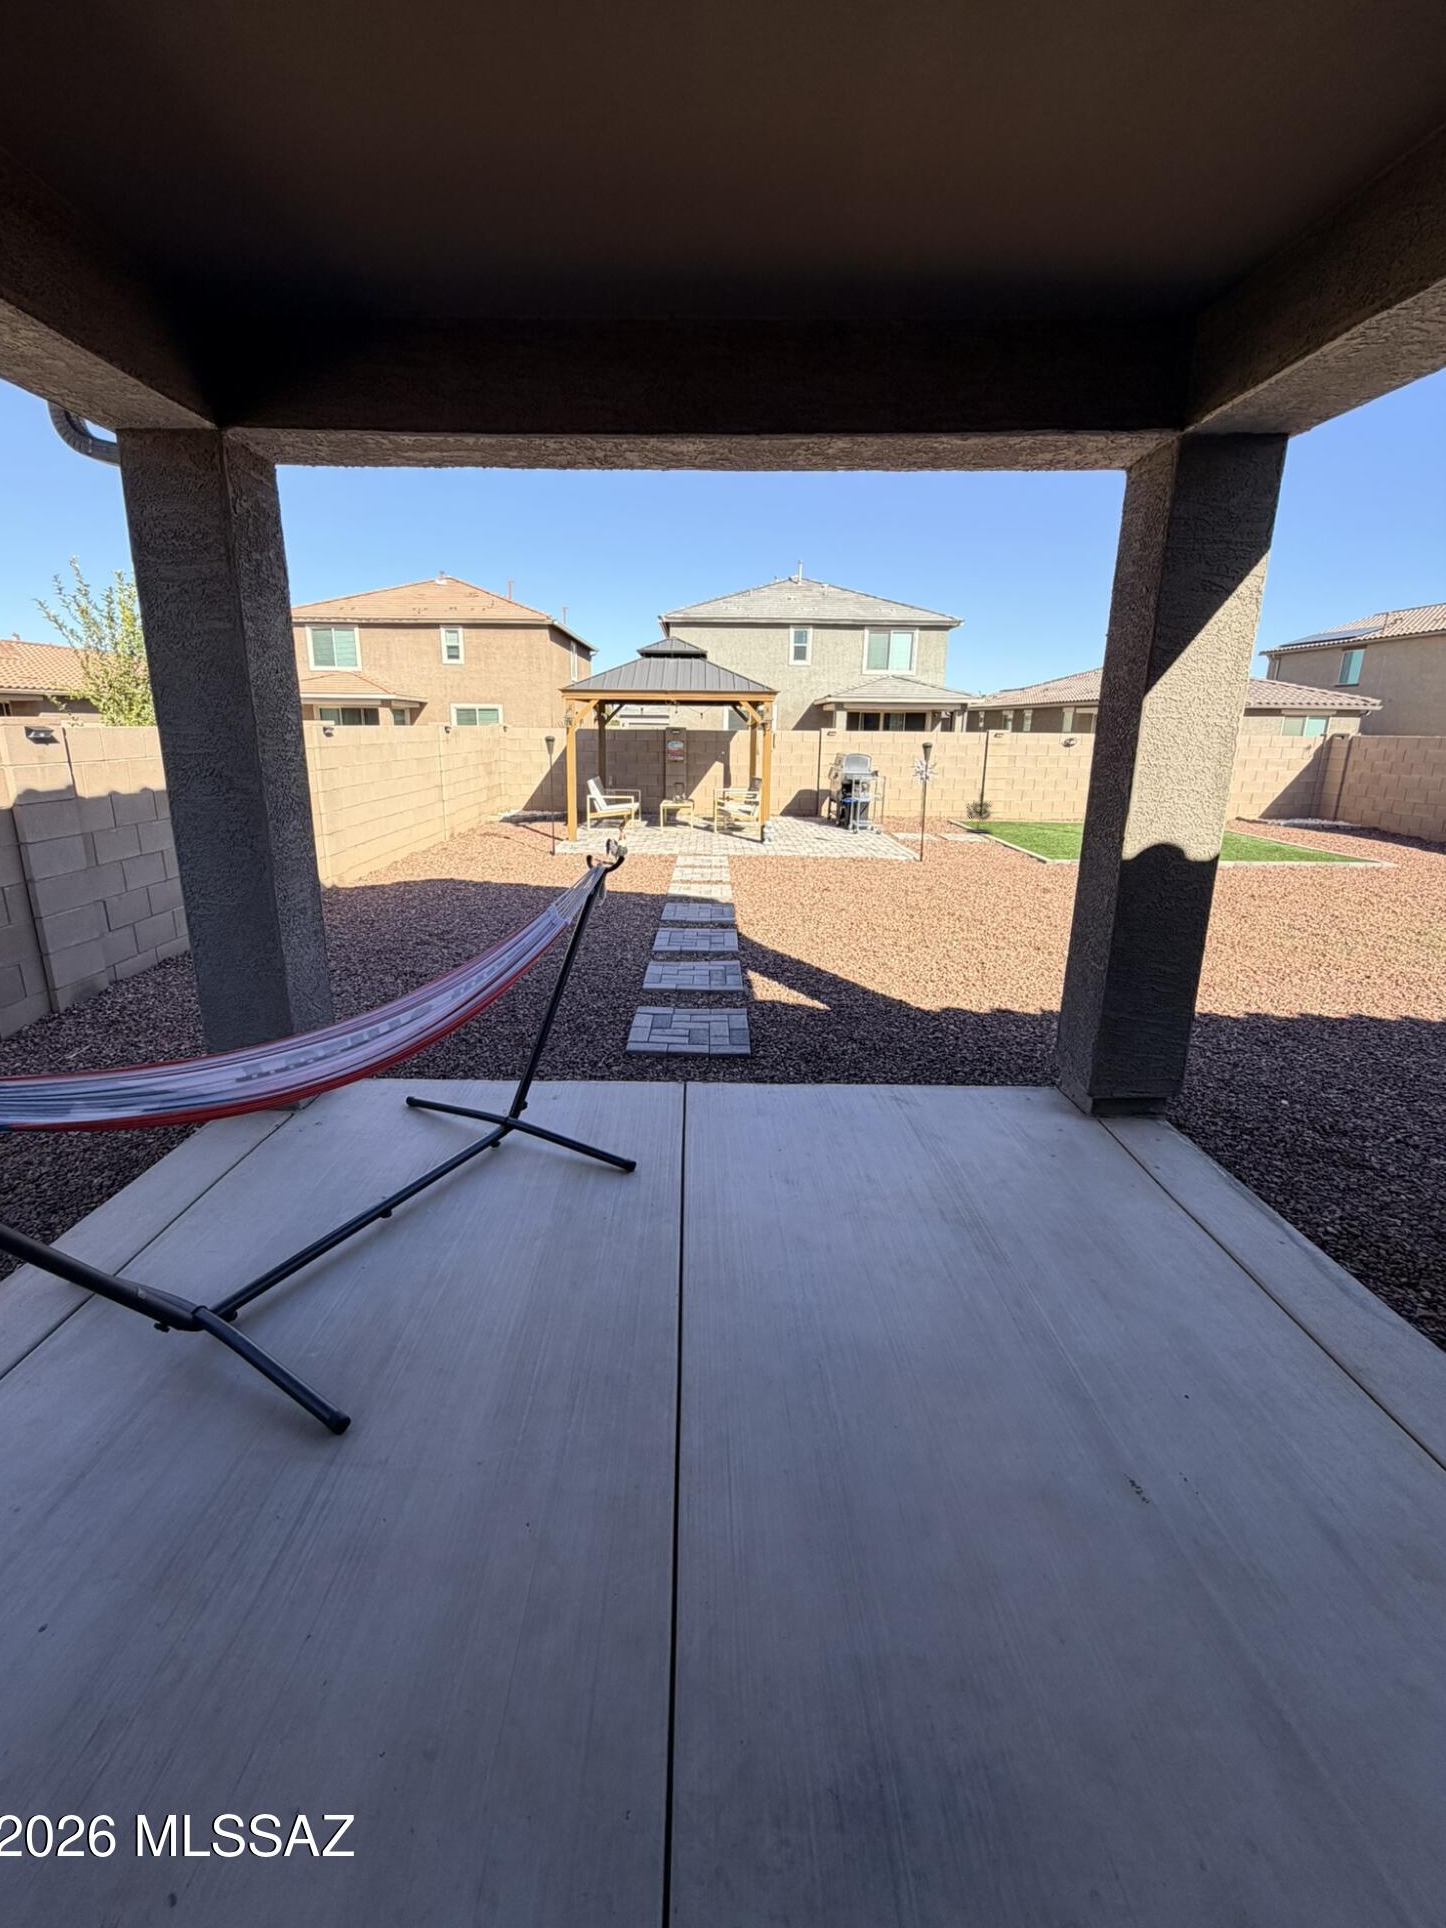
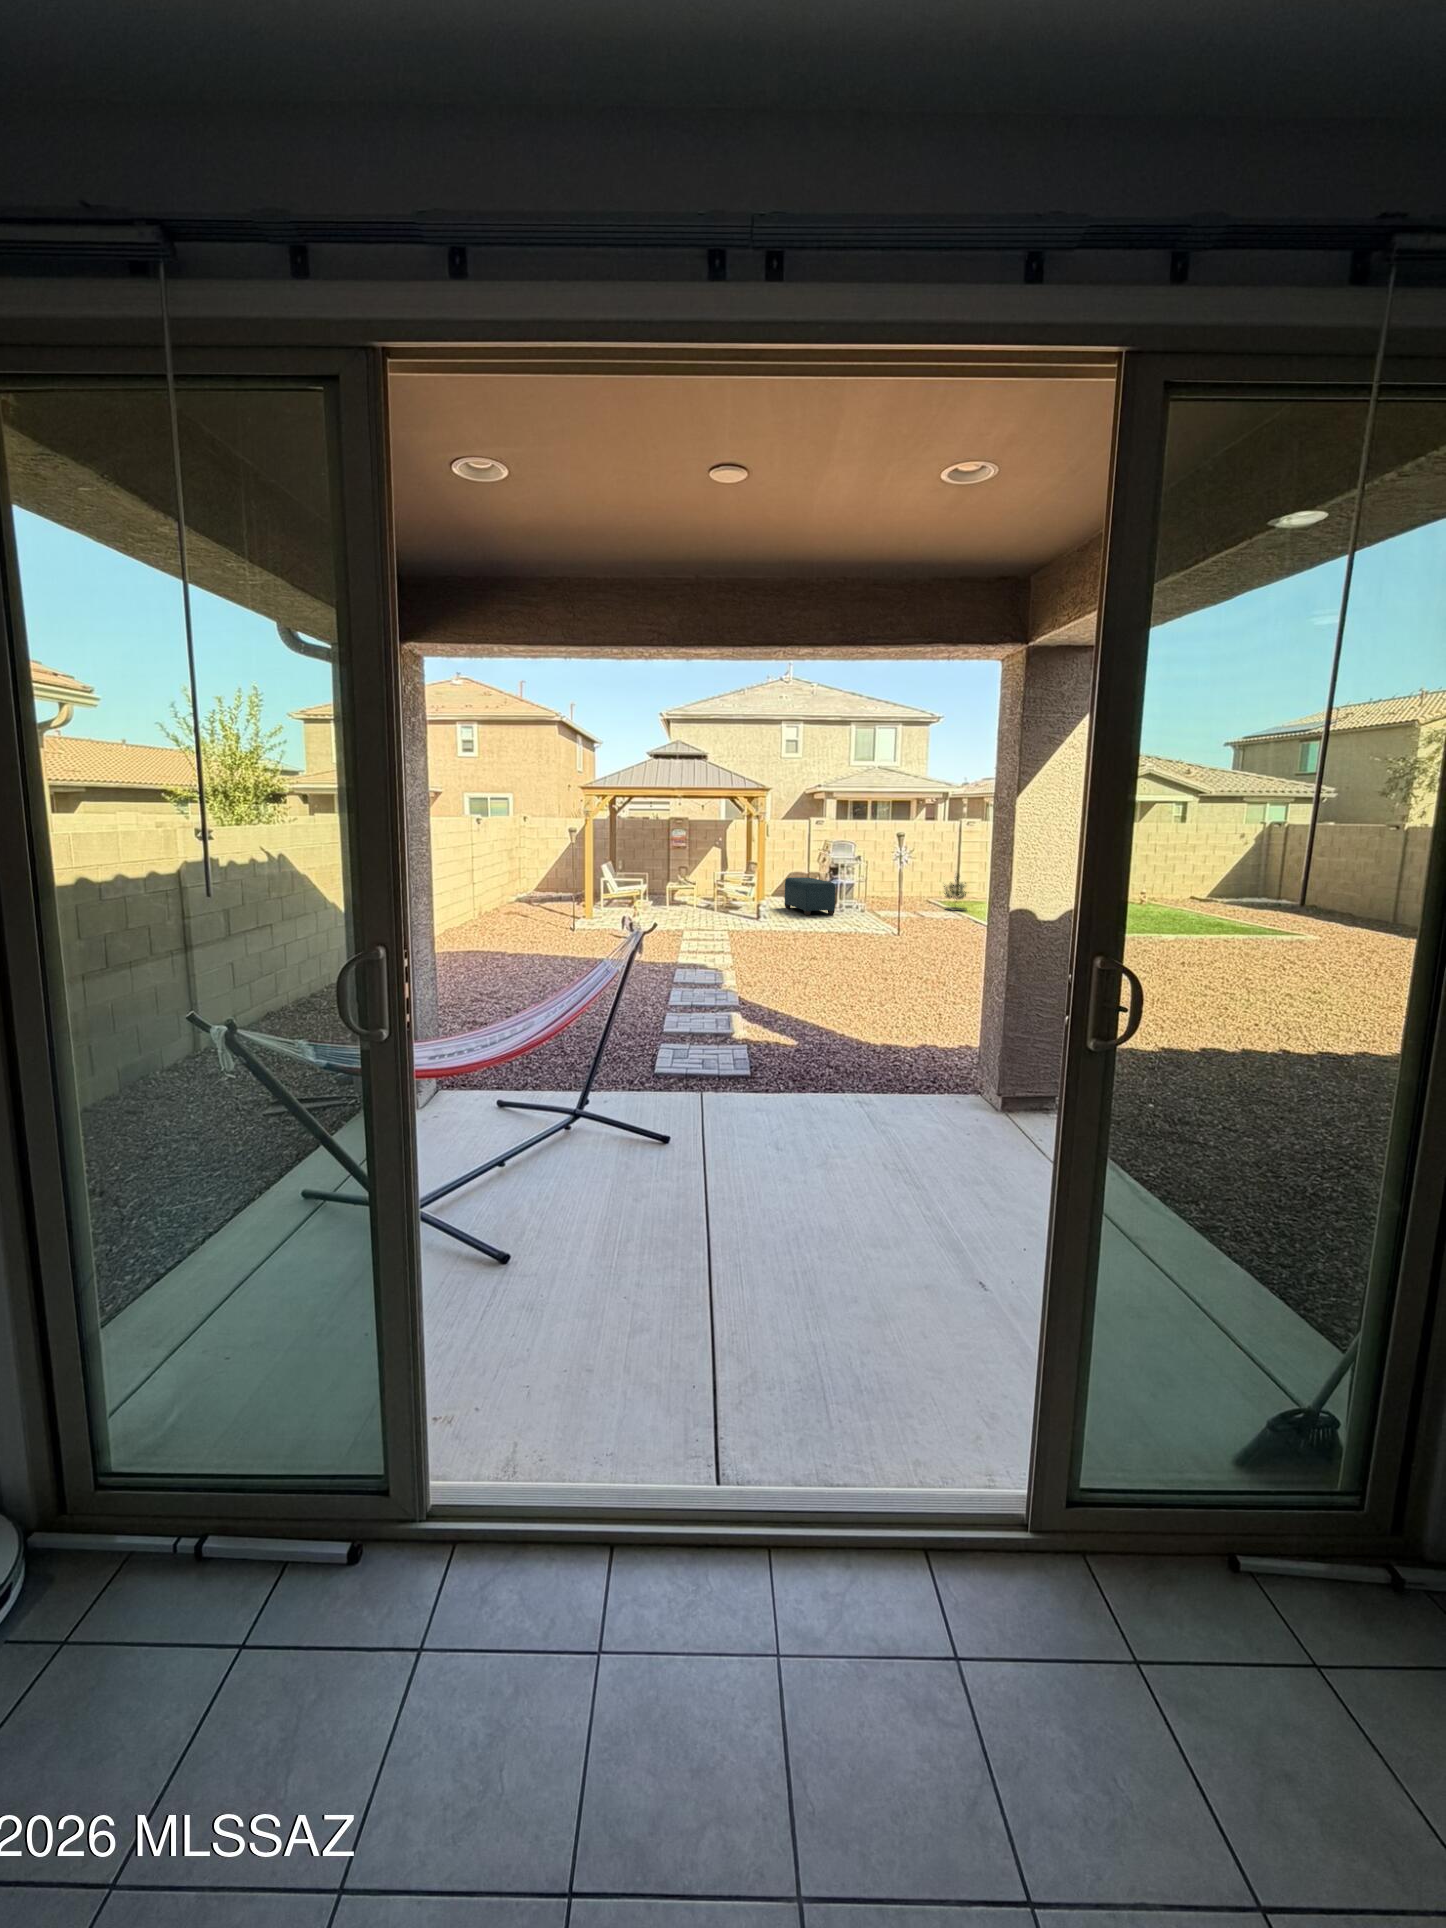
bench: none [791,796,848,838] -> present [785,878,835,915]

